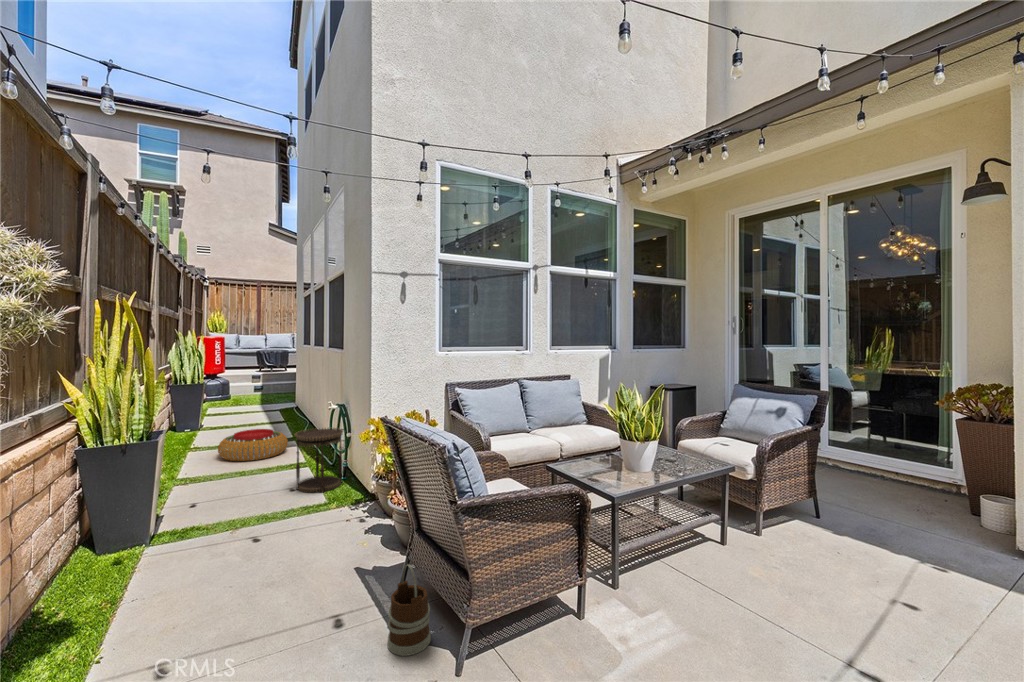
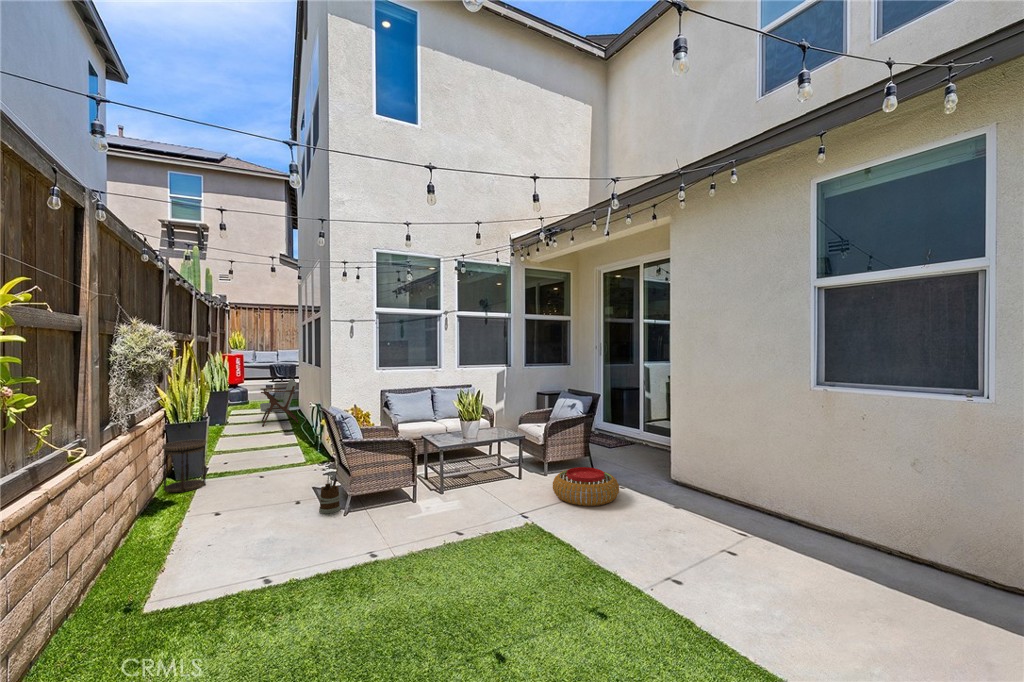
lounge chair: none [248,368,304,433] -> present [260,379,298,426]
side table: present [295,428,343,492] -> present [162,440,207,493]
pouf: present [218,429,288,461] -> present [553,467,619,506]

